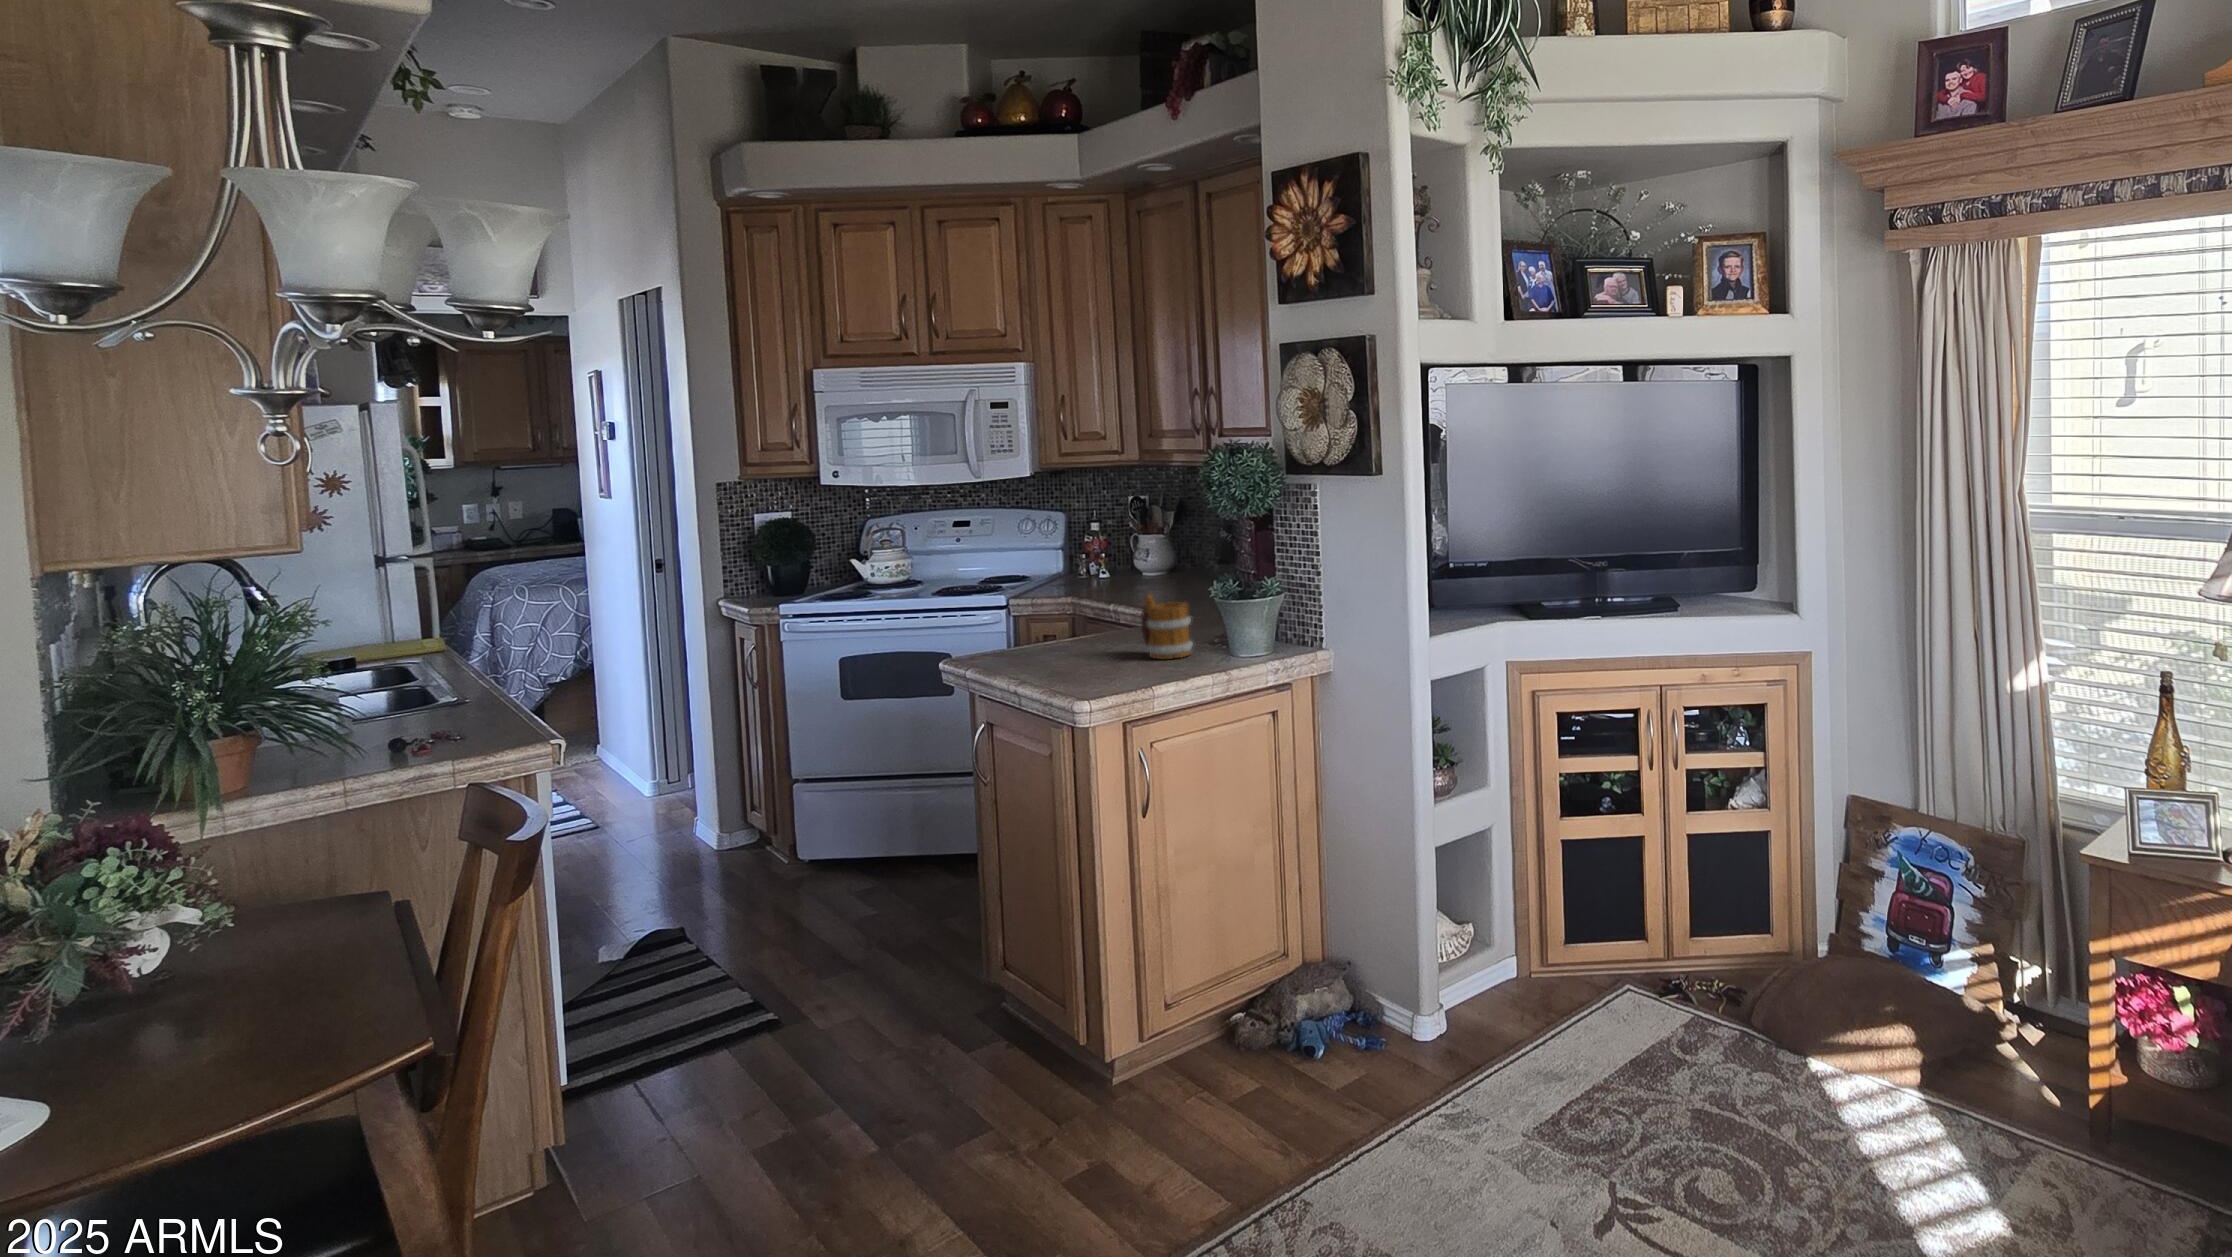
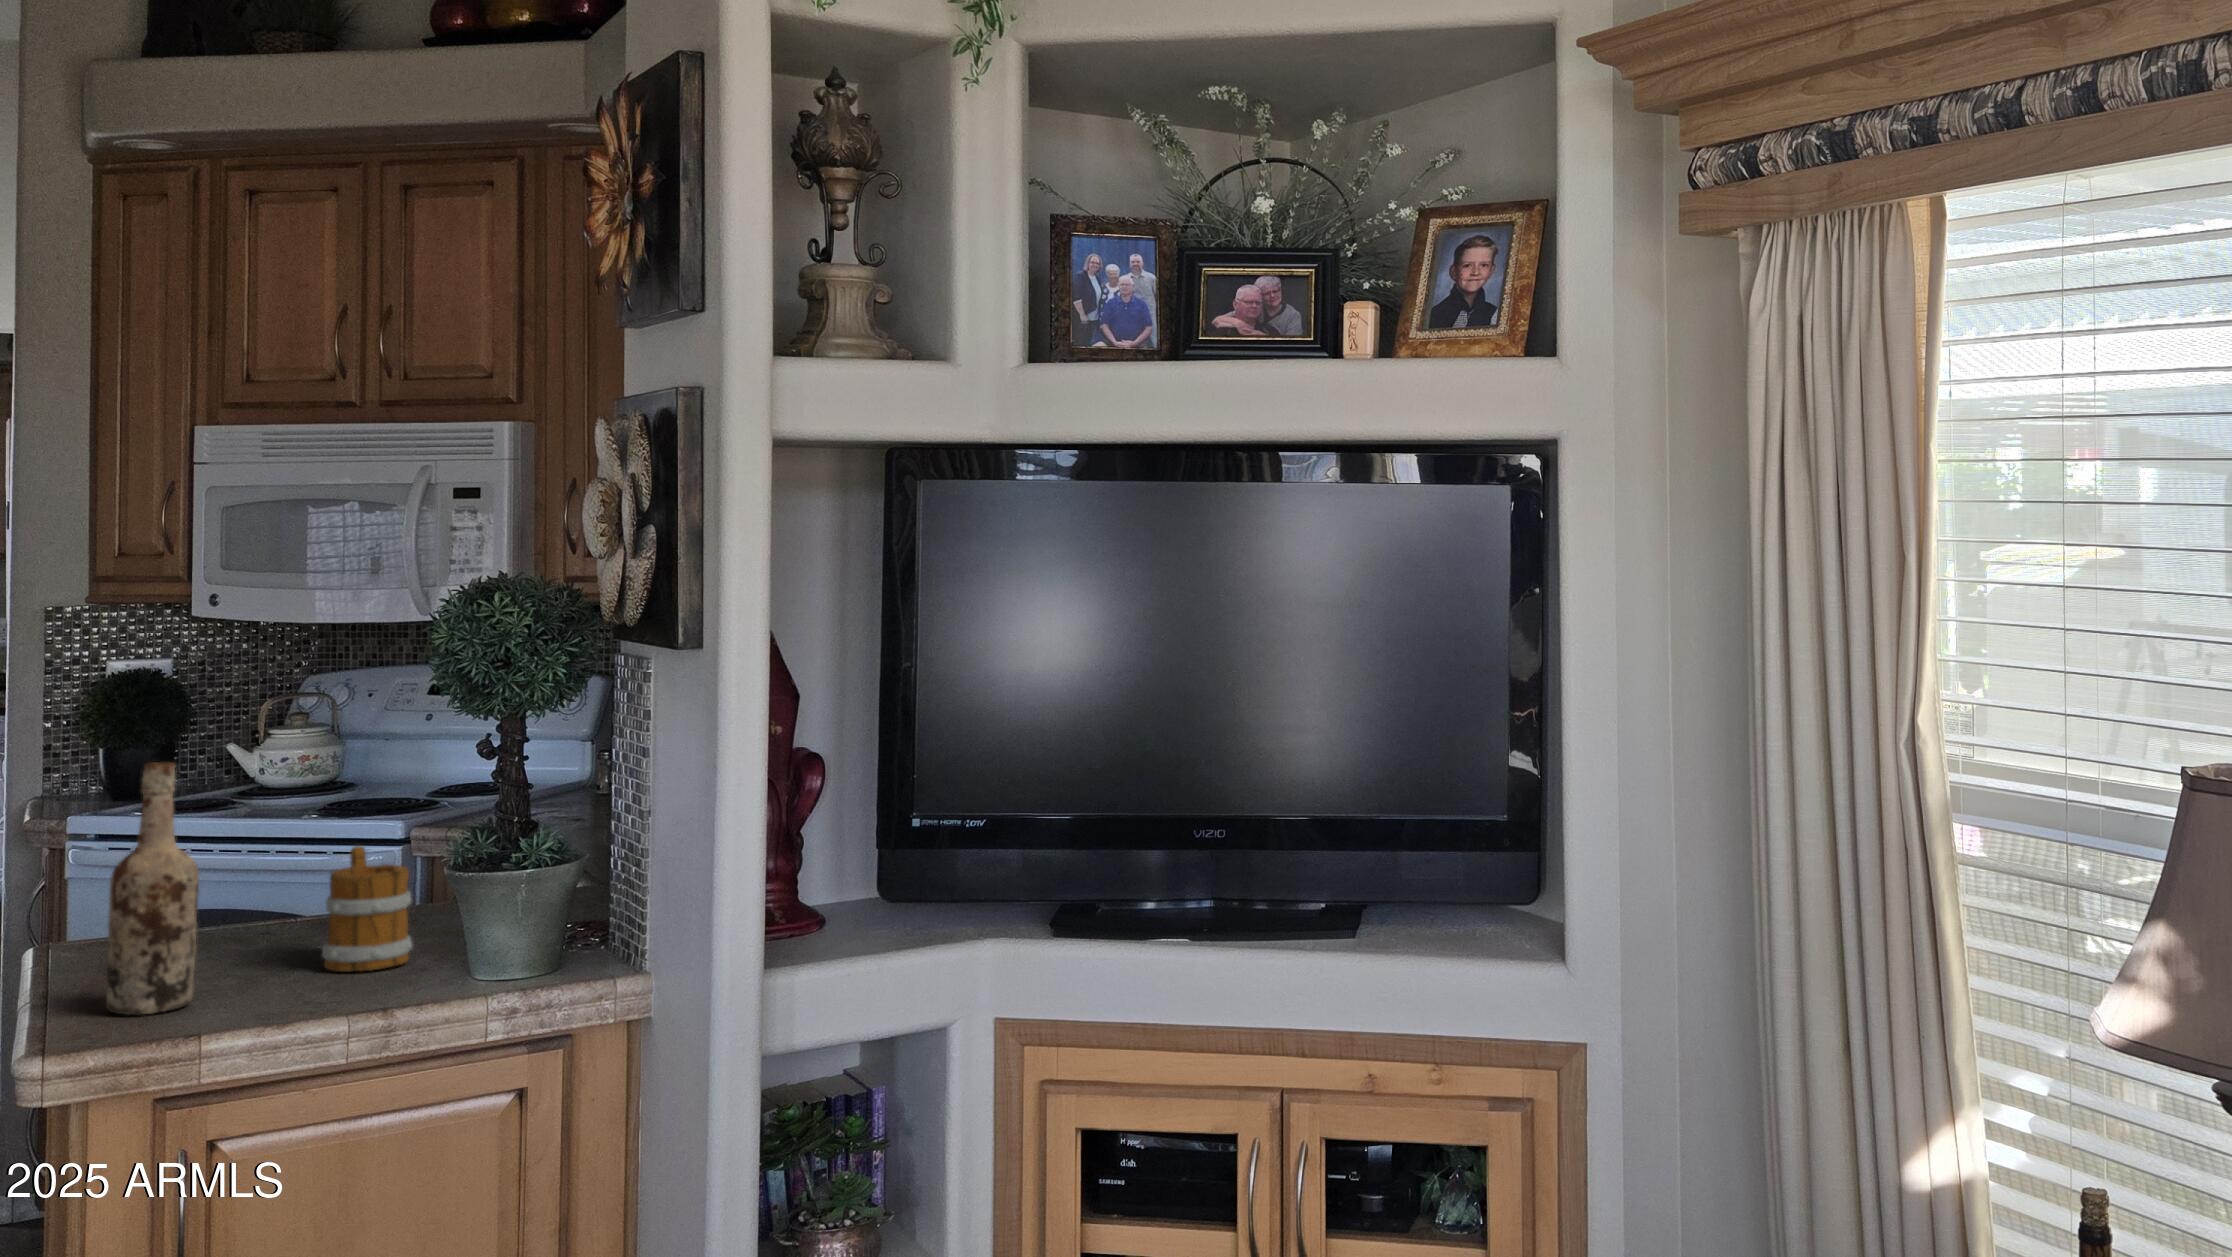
wine bottle: none [1084,549,1129,684] -> present [106,761,199,1015]

